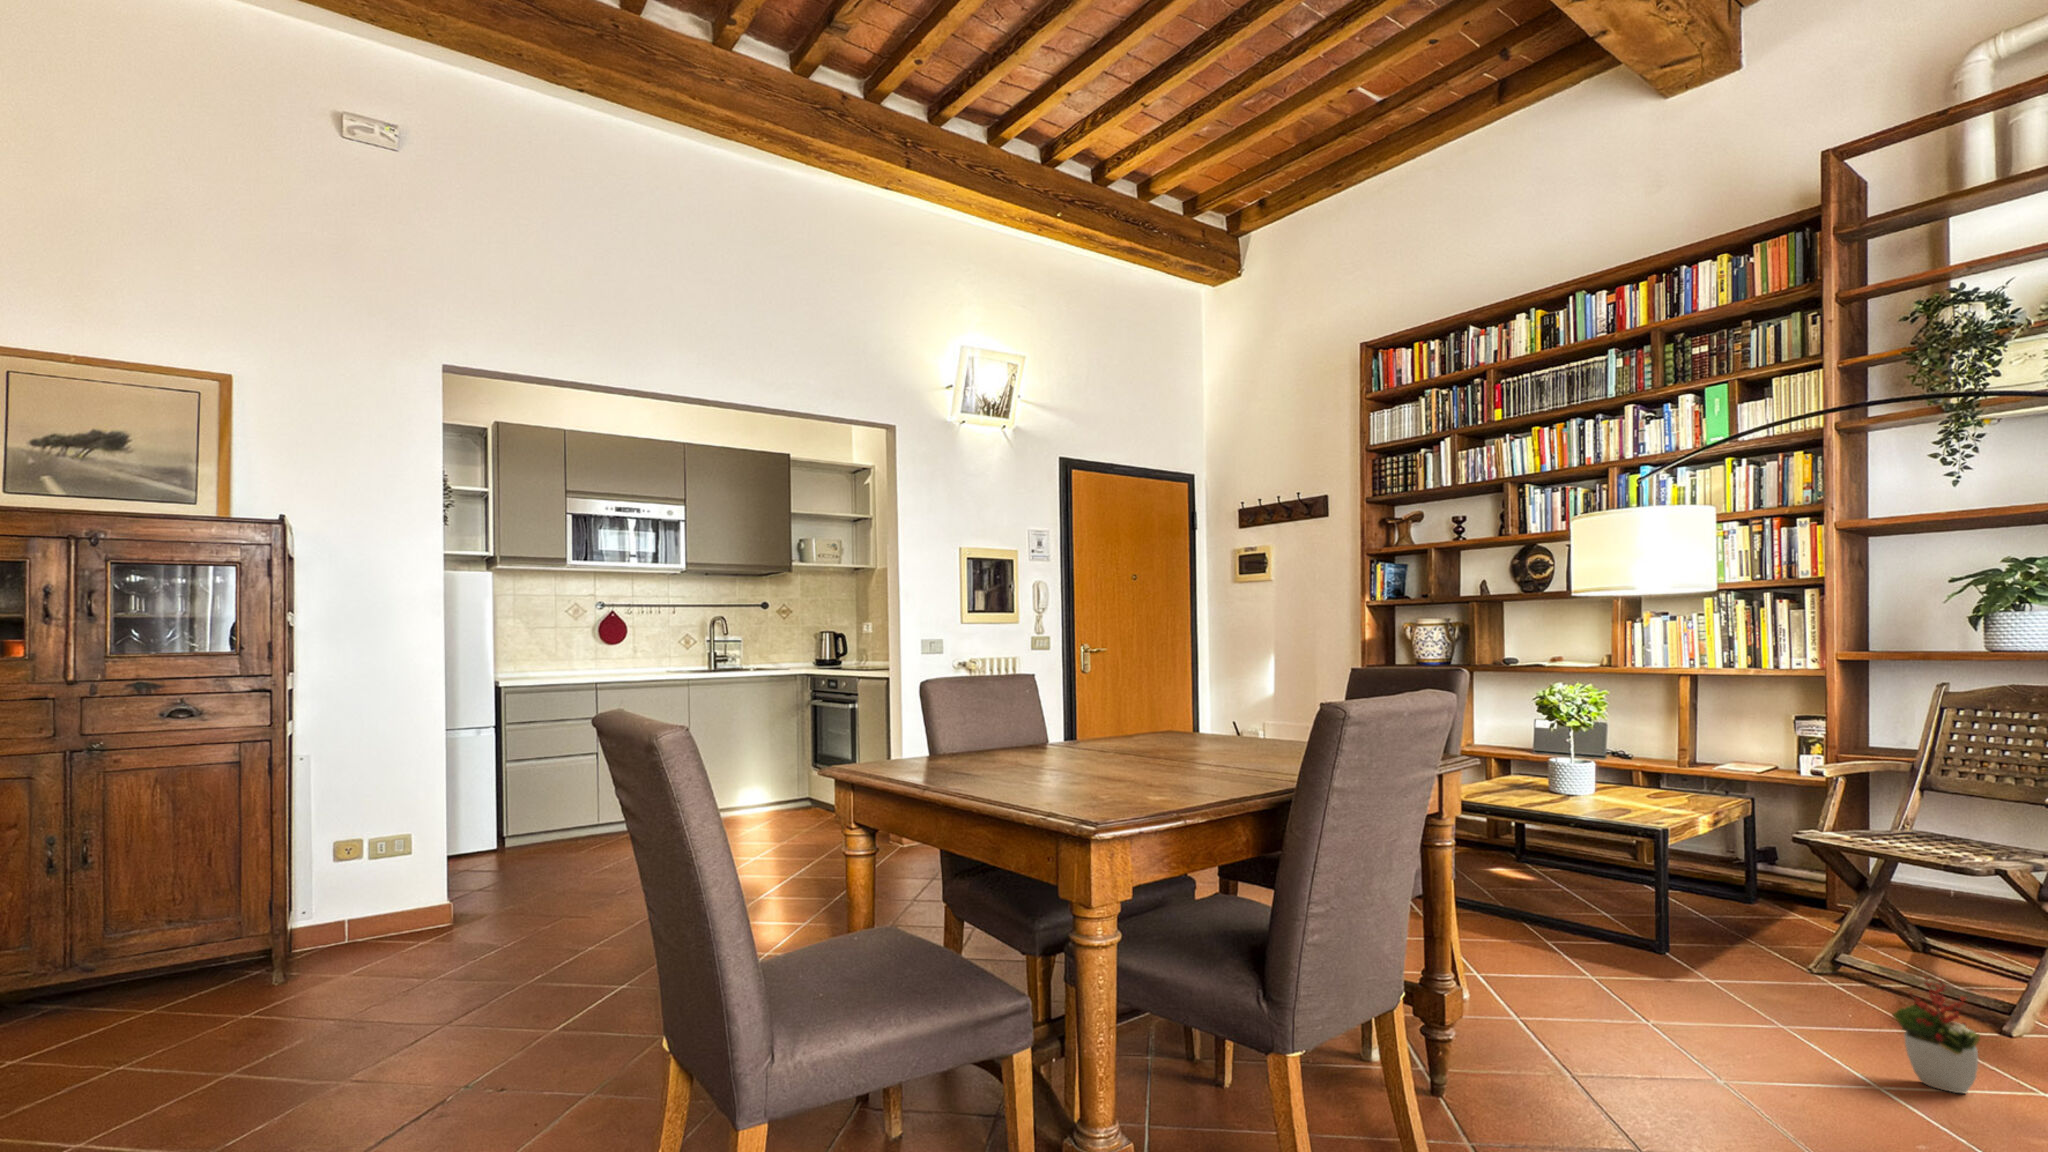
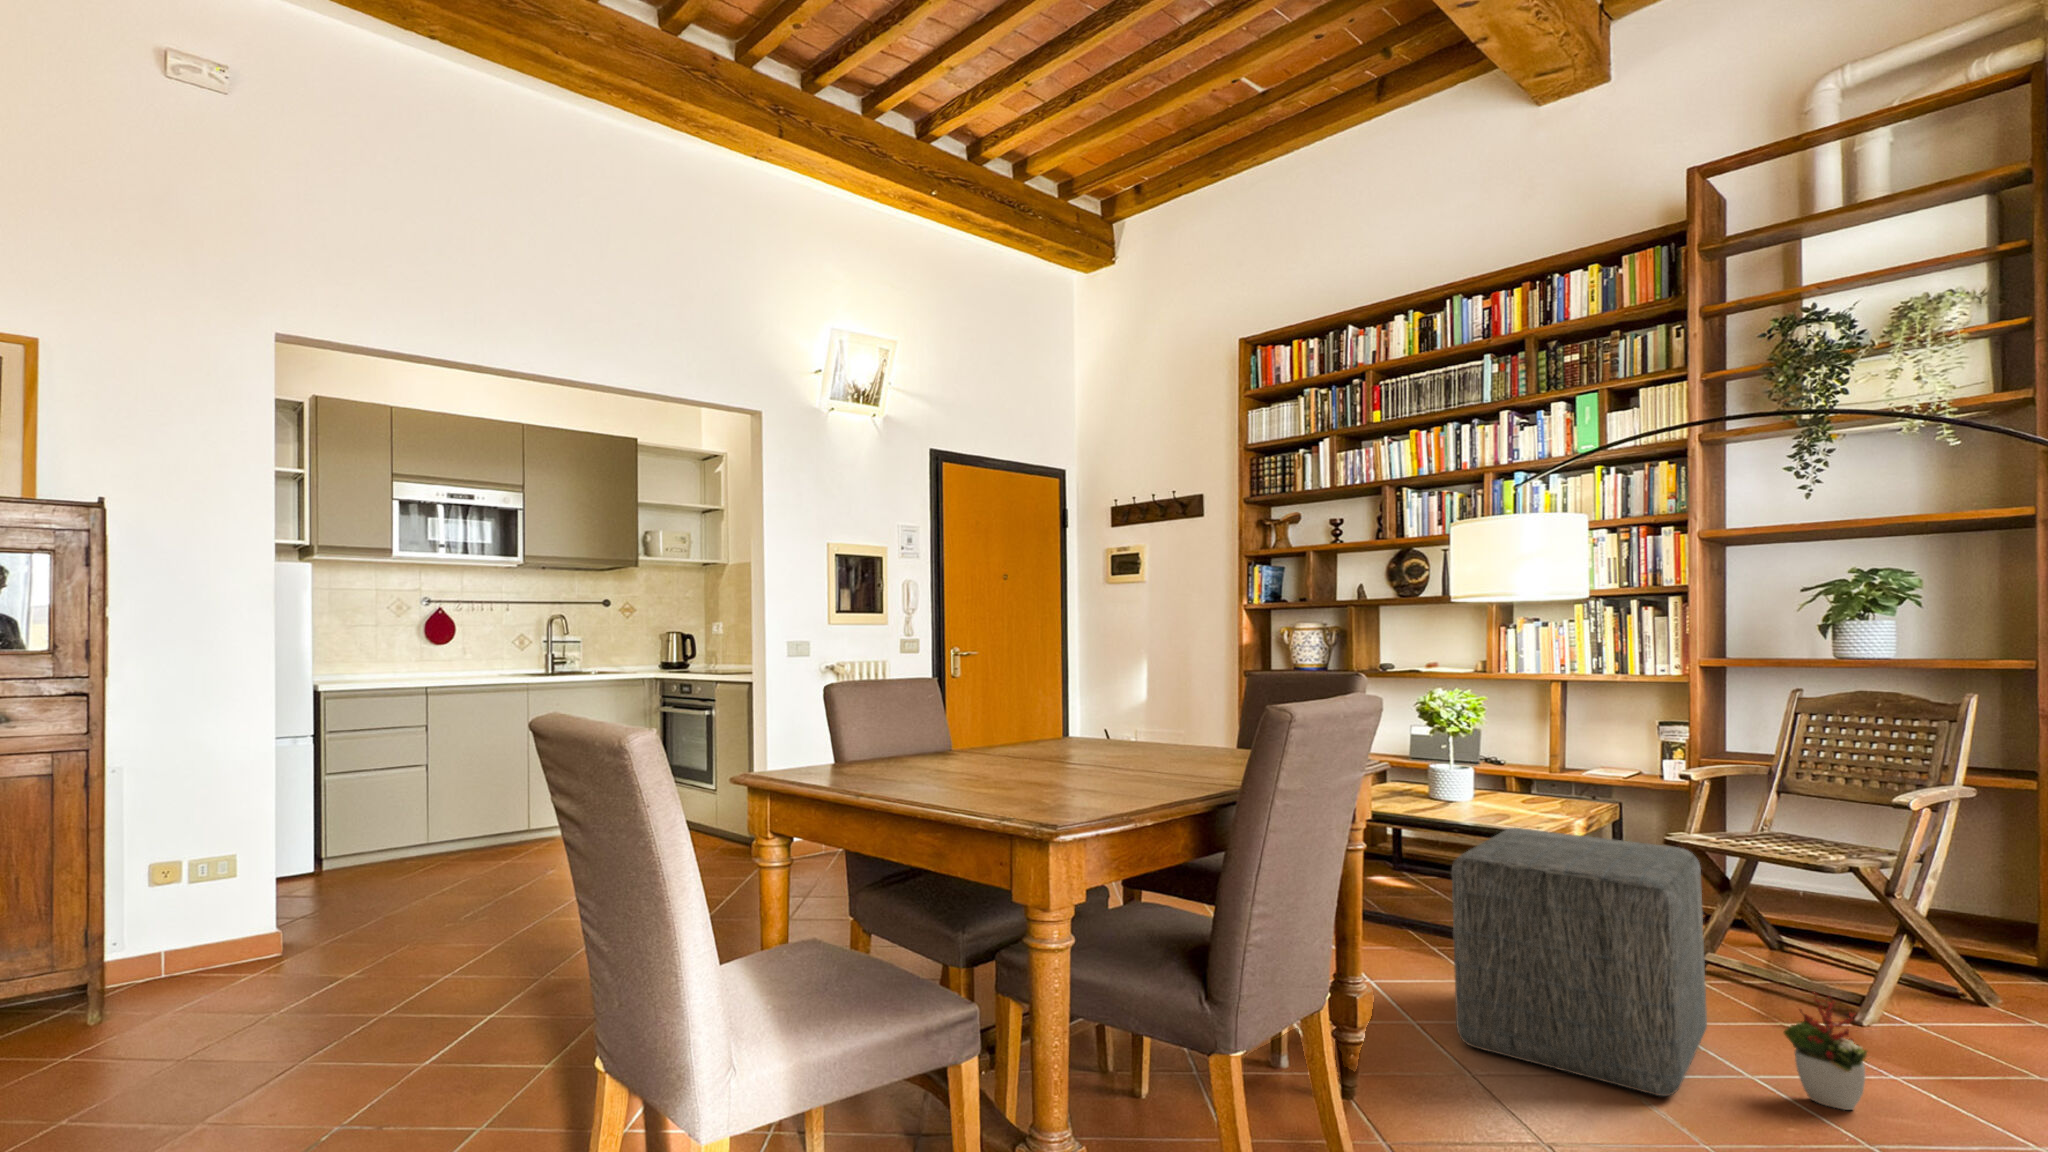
ottoman: none [1551,814,1820,1071] -> present [1452,828,1707,1096]

